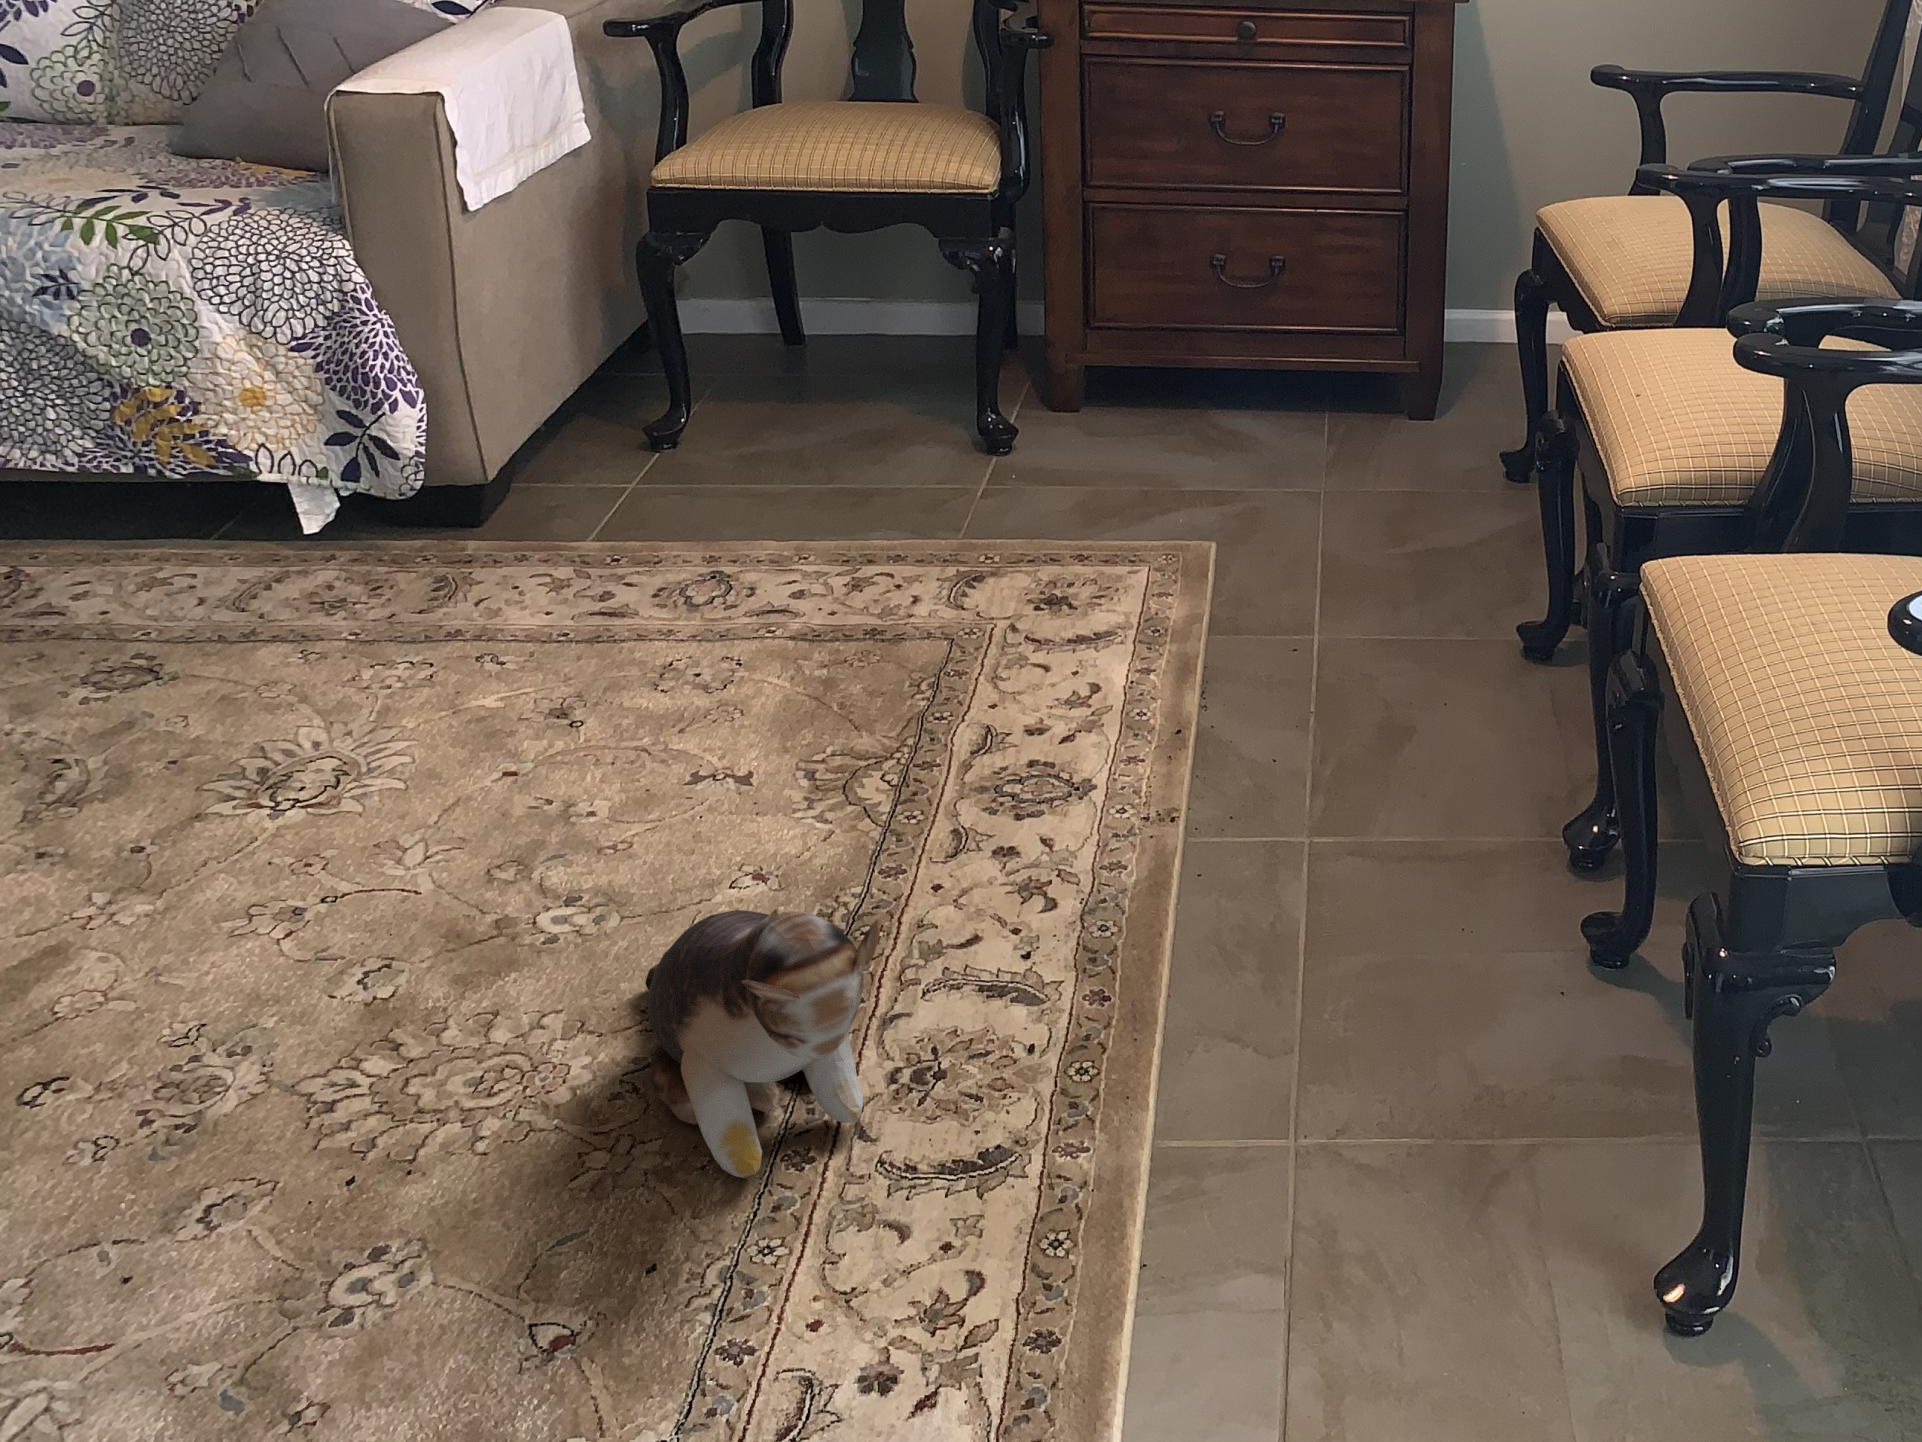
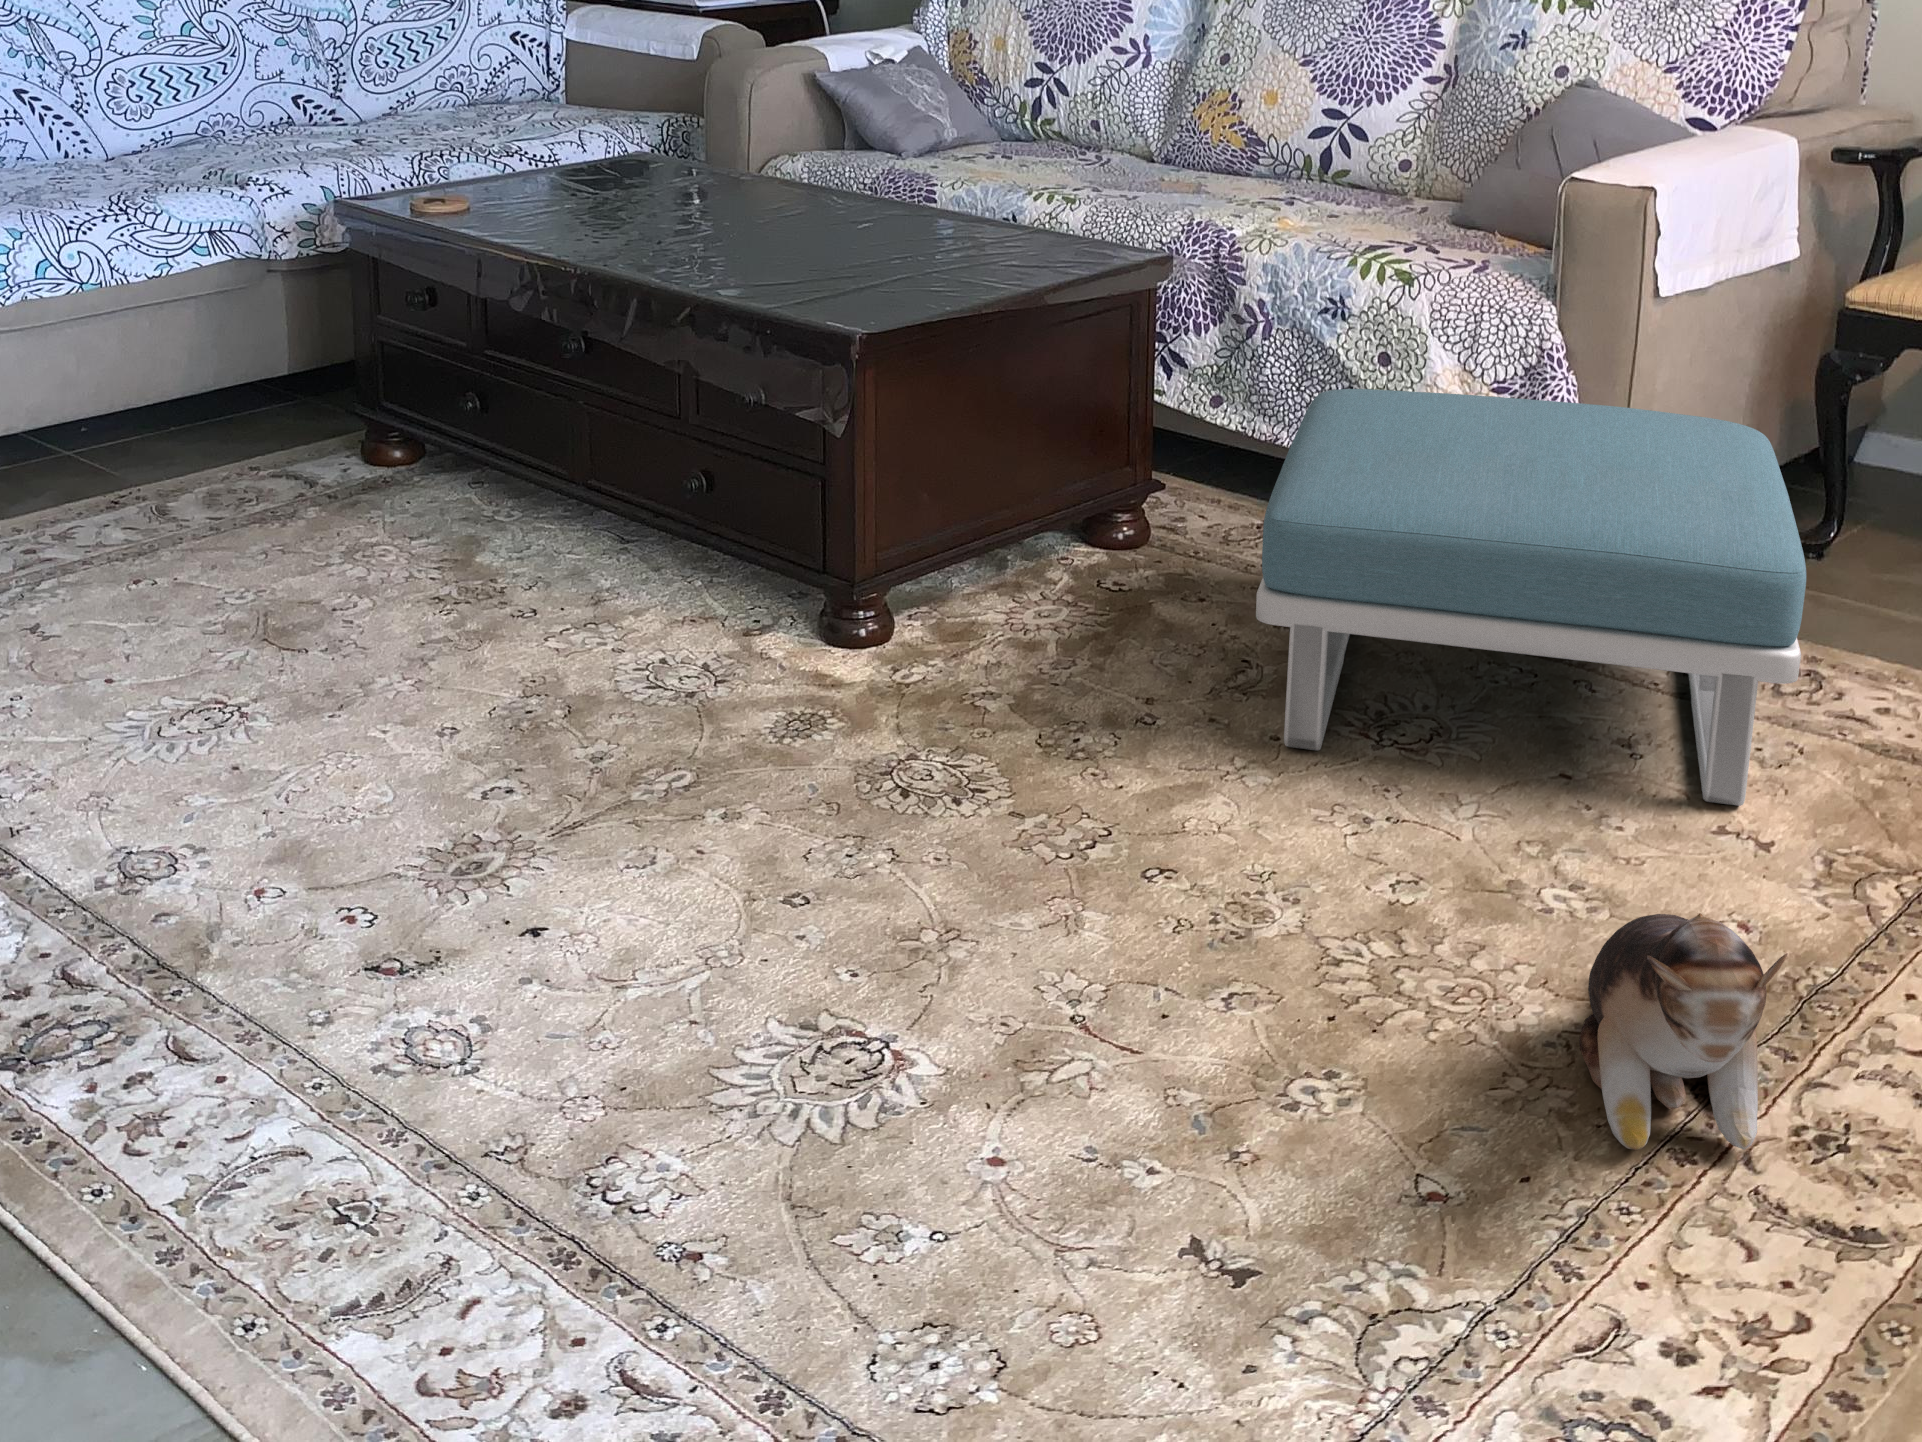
footstool: none [58,337,739,858] -> present [1256,389,1806,806]

